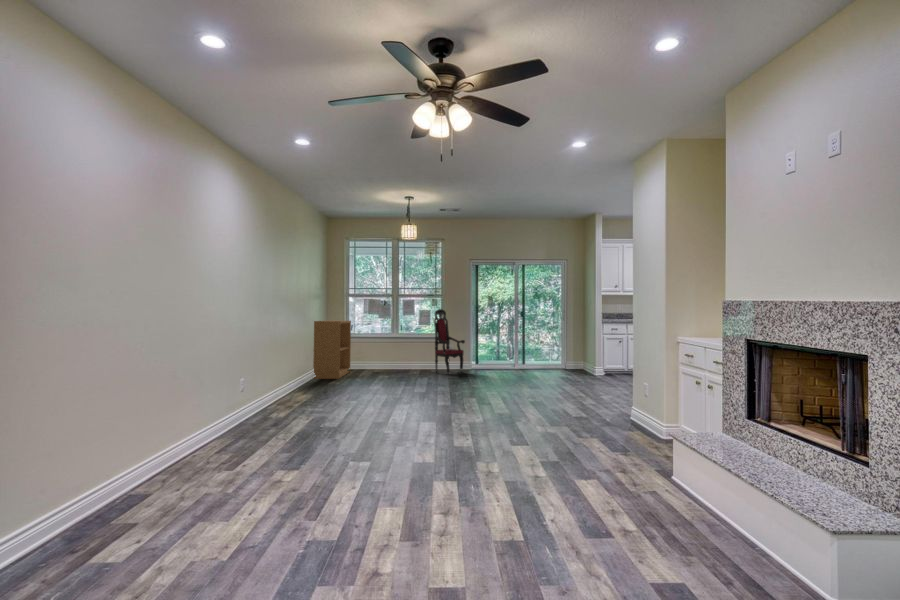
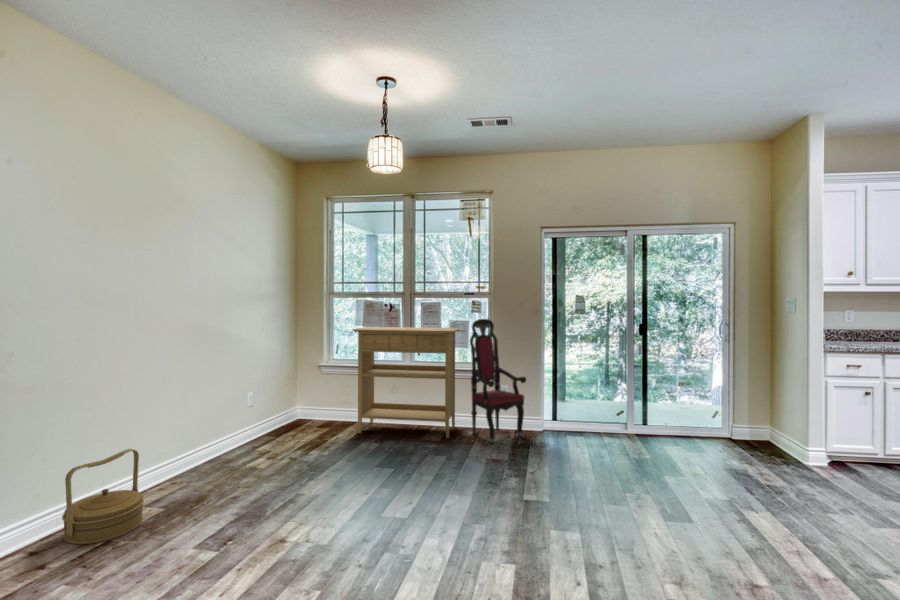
console table: none [368,315,427,375] -> present [353,327,459,438]
bookshelf: present [313,321,351,379] -> none [253,336,333,445]
woven basket: none [268,364,302,402] -> present [62,449,144,544]

